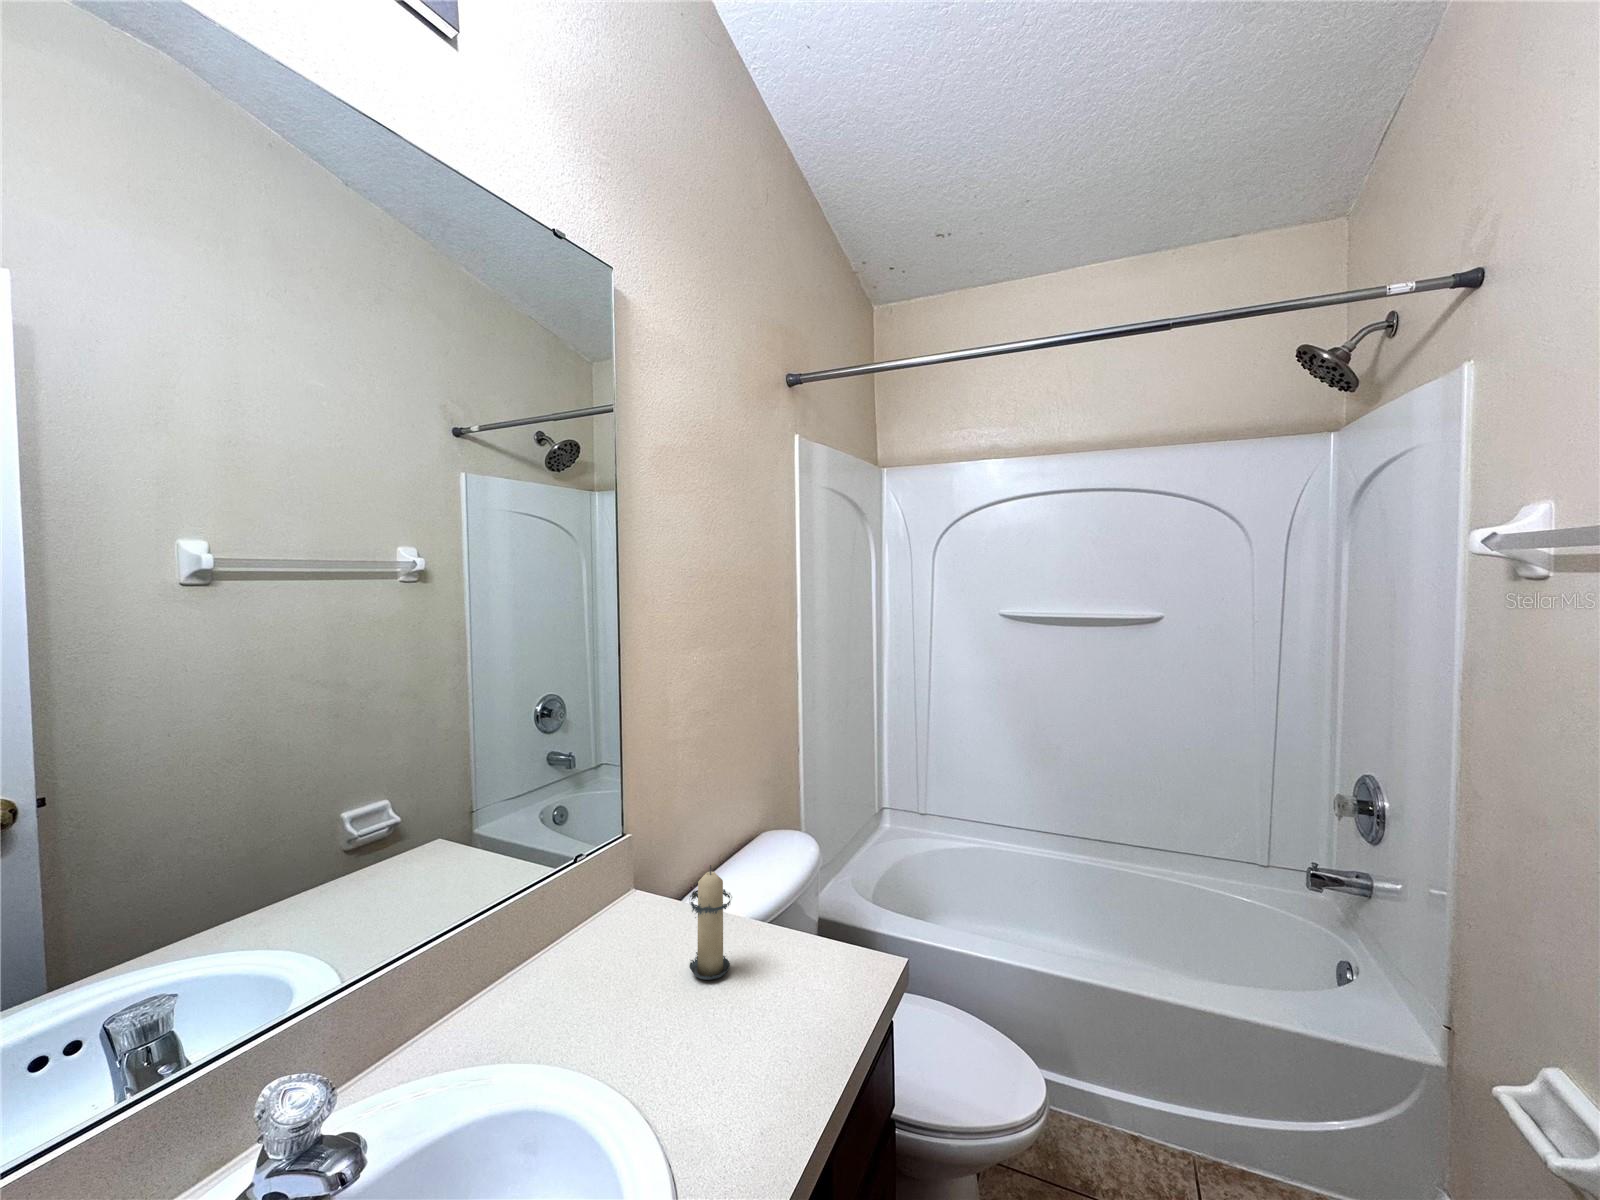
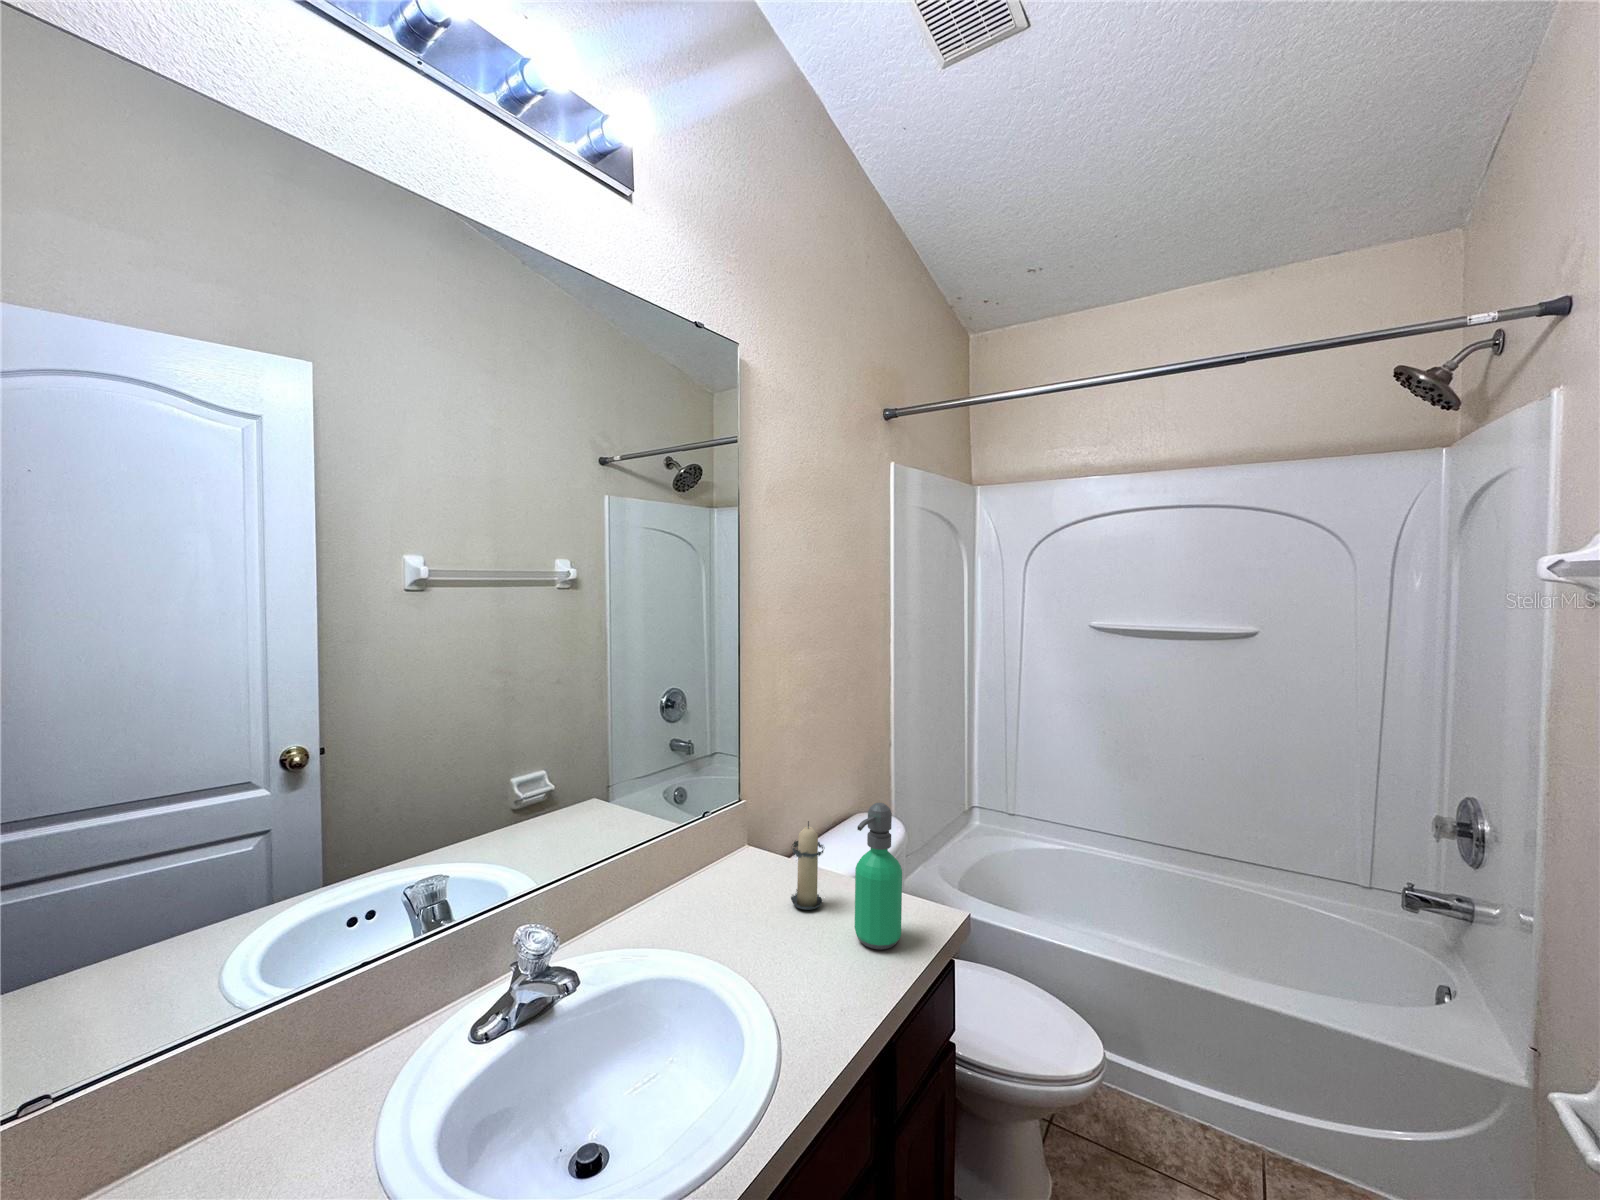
soap dispenser: none [773,839,832,1030] -> present [854,803,902,950]

